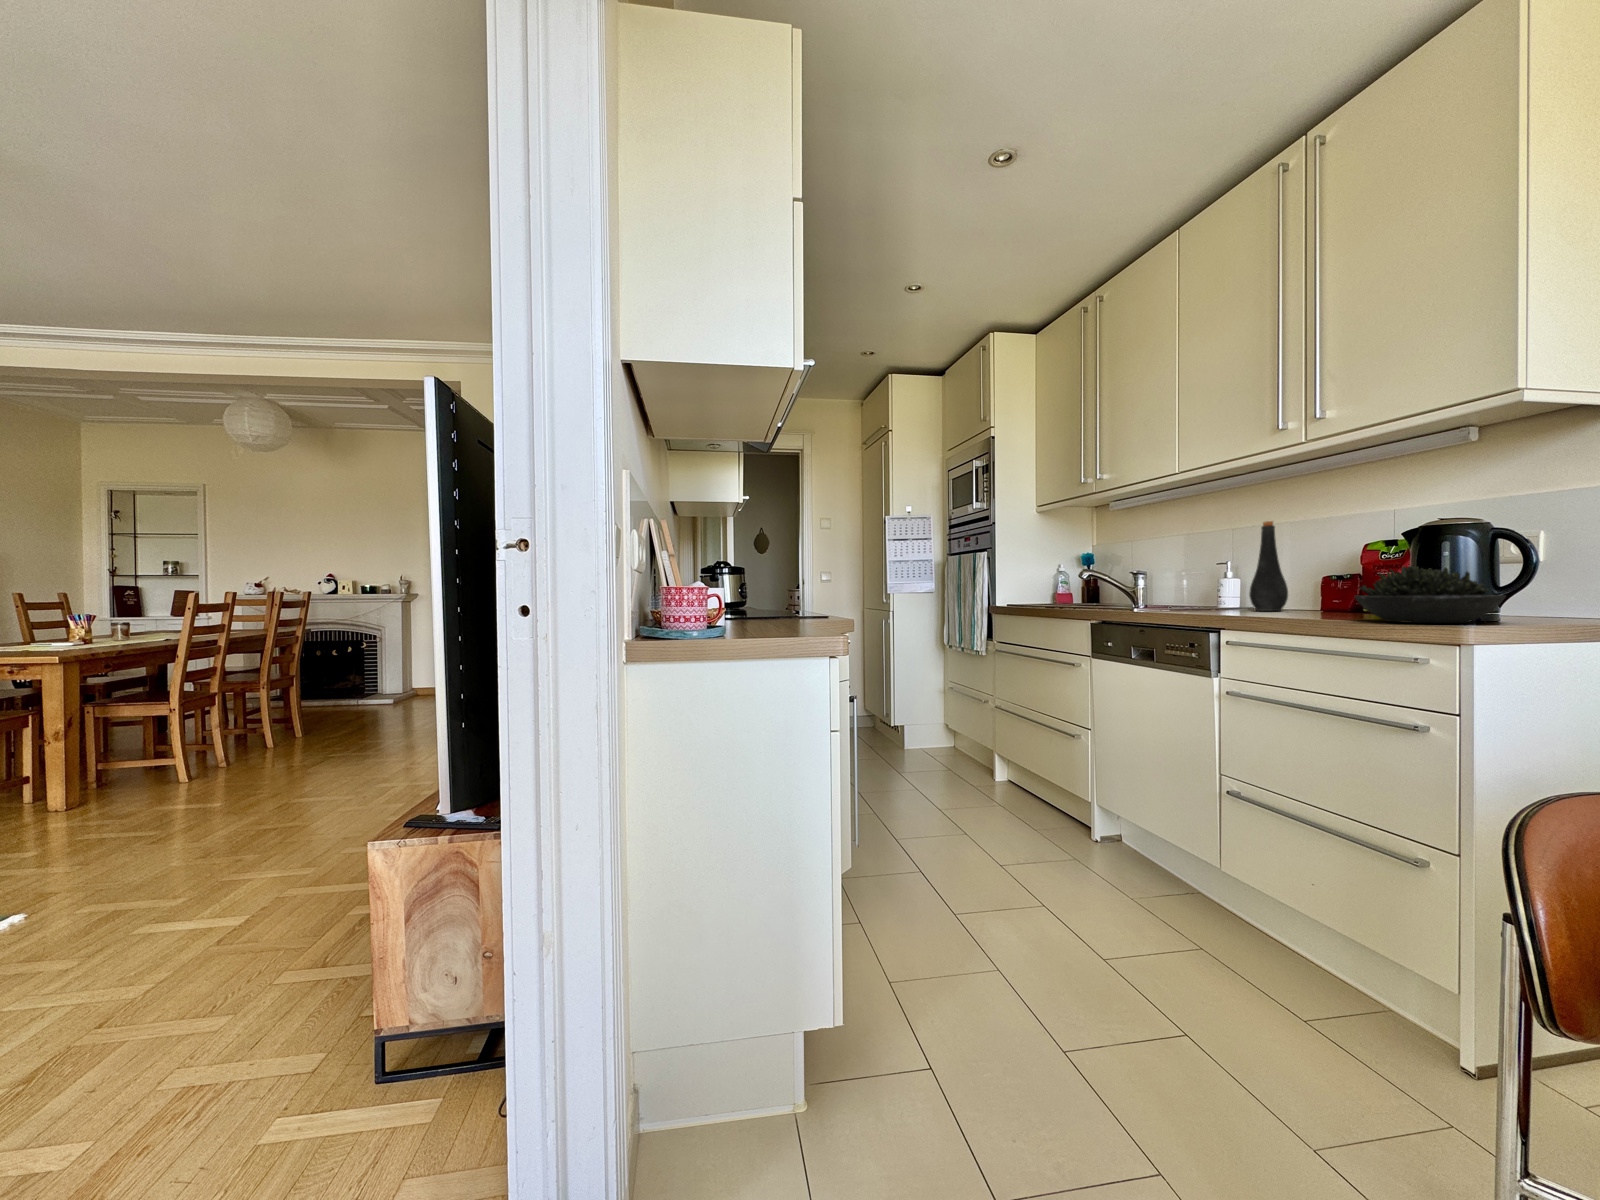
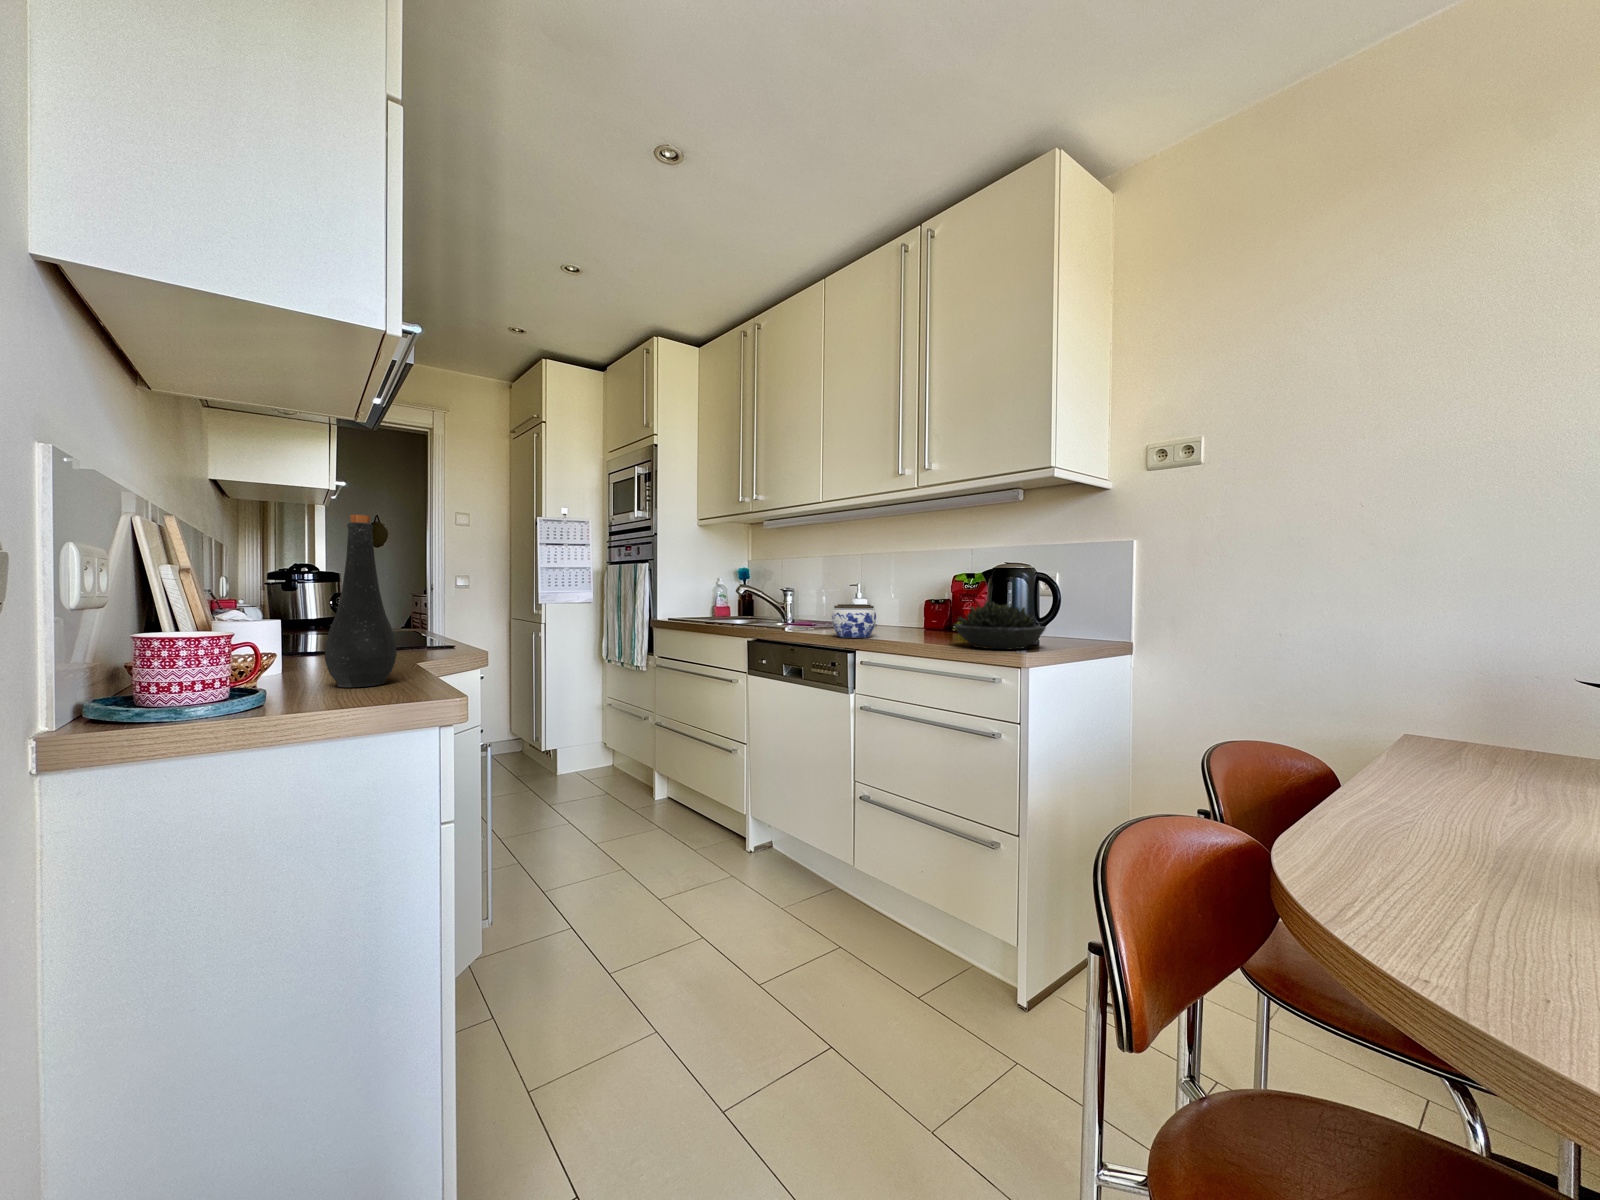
bottle: present [1249,521,1288,611] -> present [325,515,396,687]
jar: none [1189,579,1247,615] -> present [832,604,876,638]

